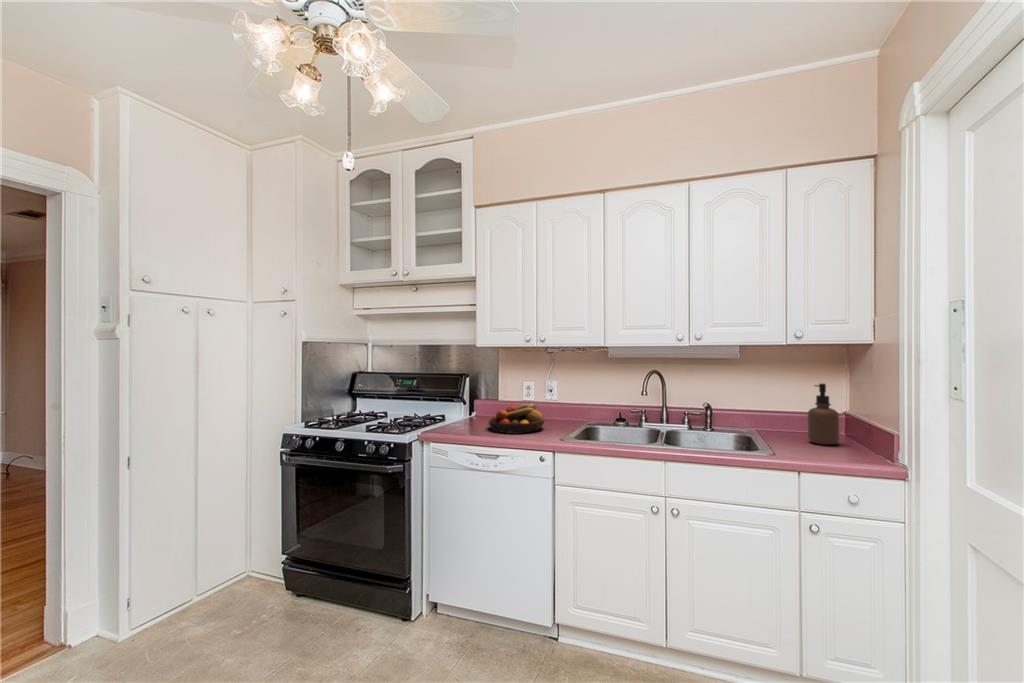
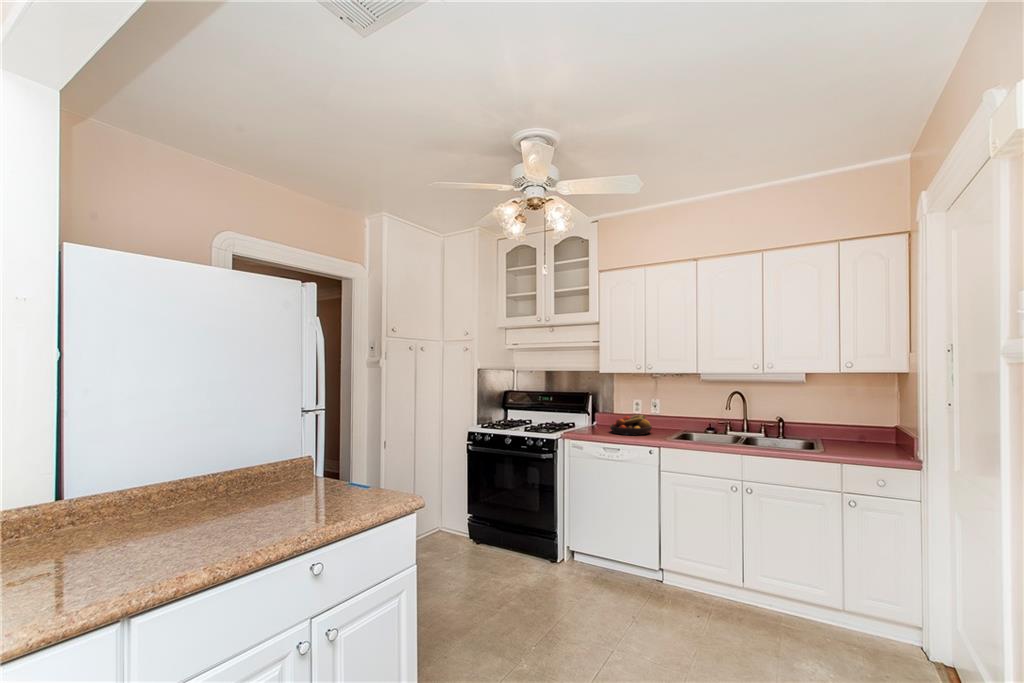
soap dispenser: present [808,384,839,445] -> none [859,403,884,449]

